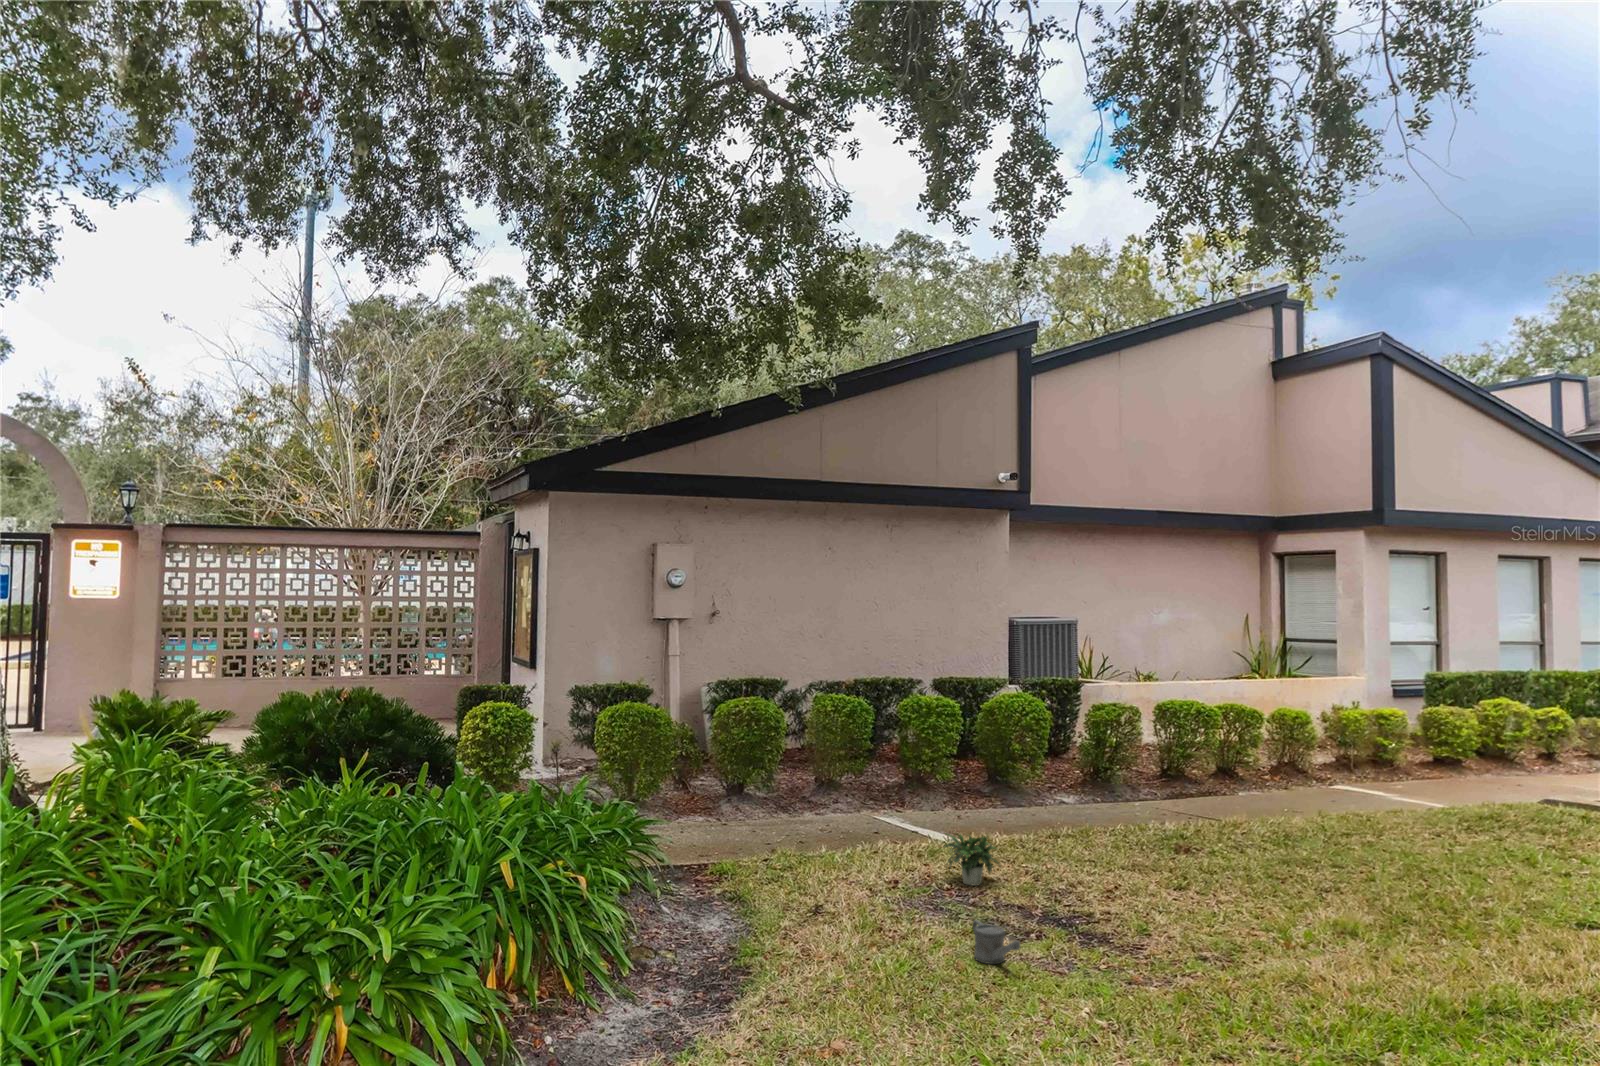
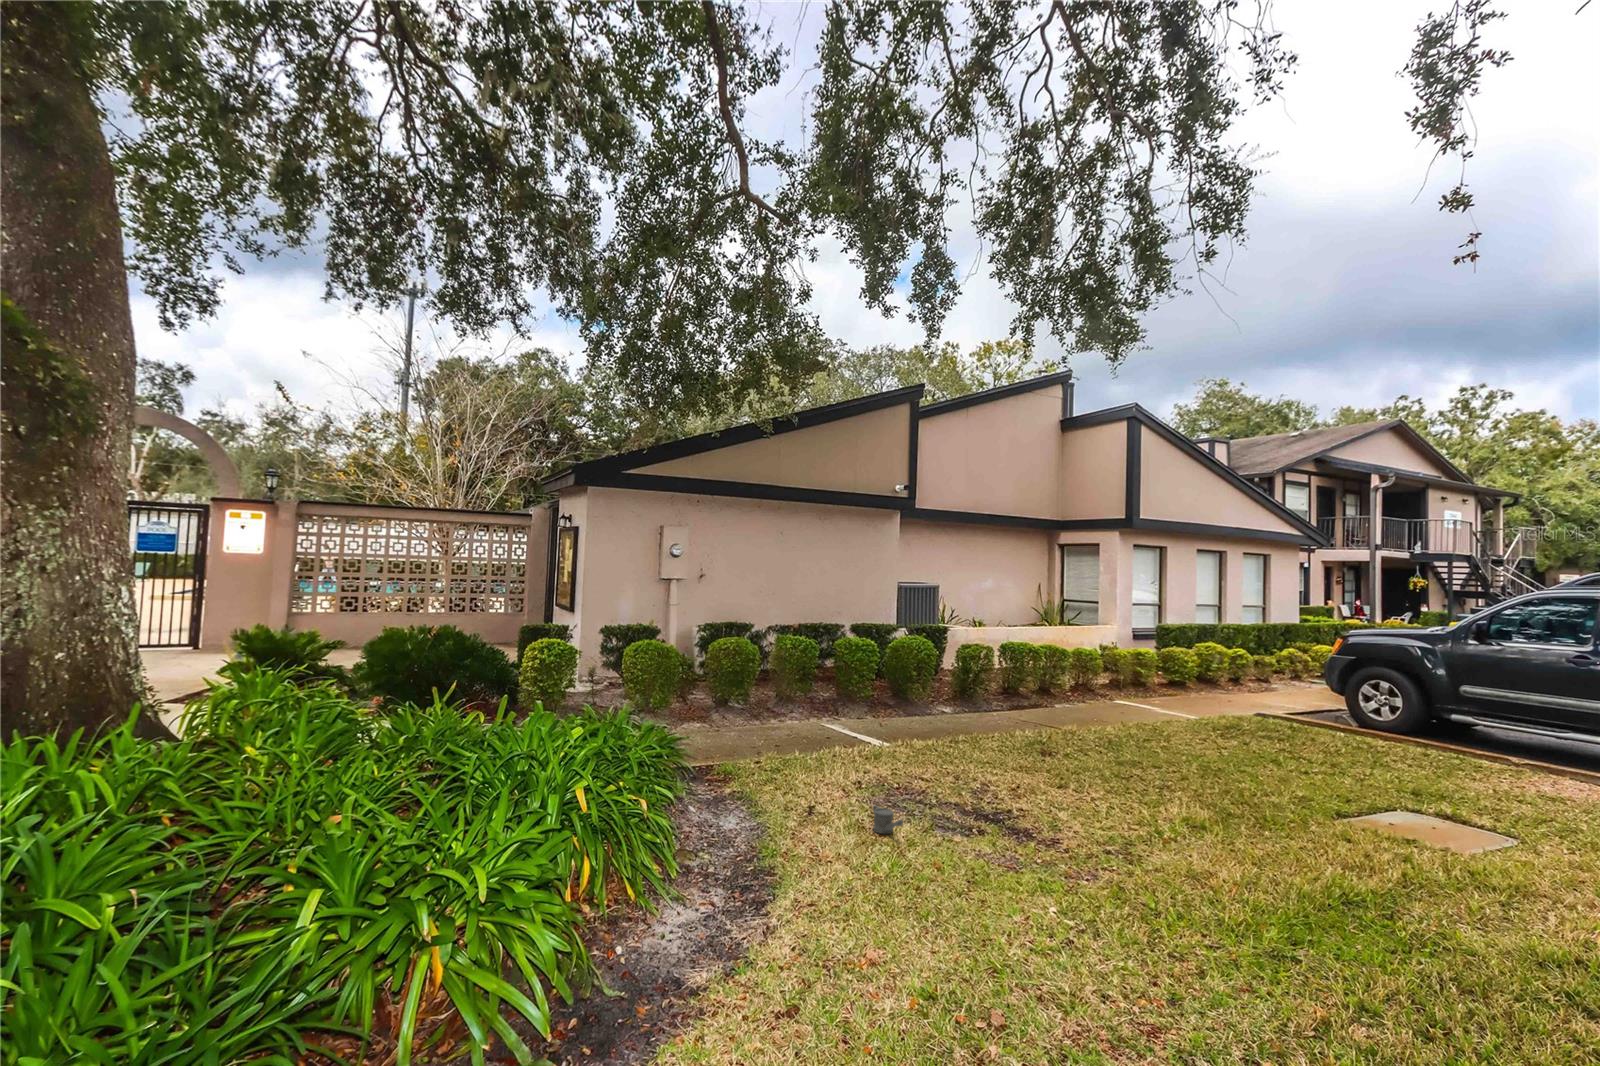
potted plant: present [944,830,998,886] -> none [846,741,895,779]

